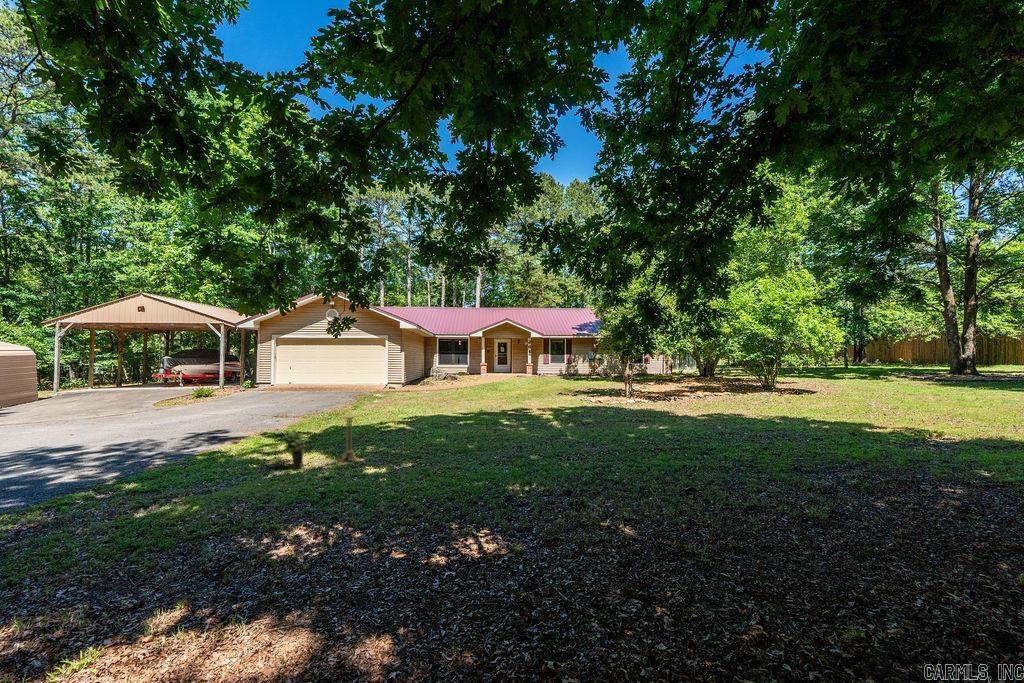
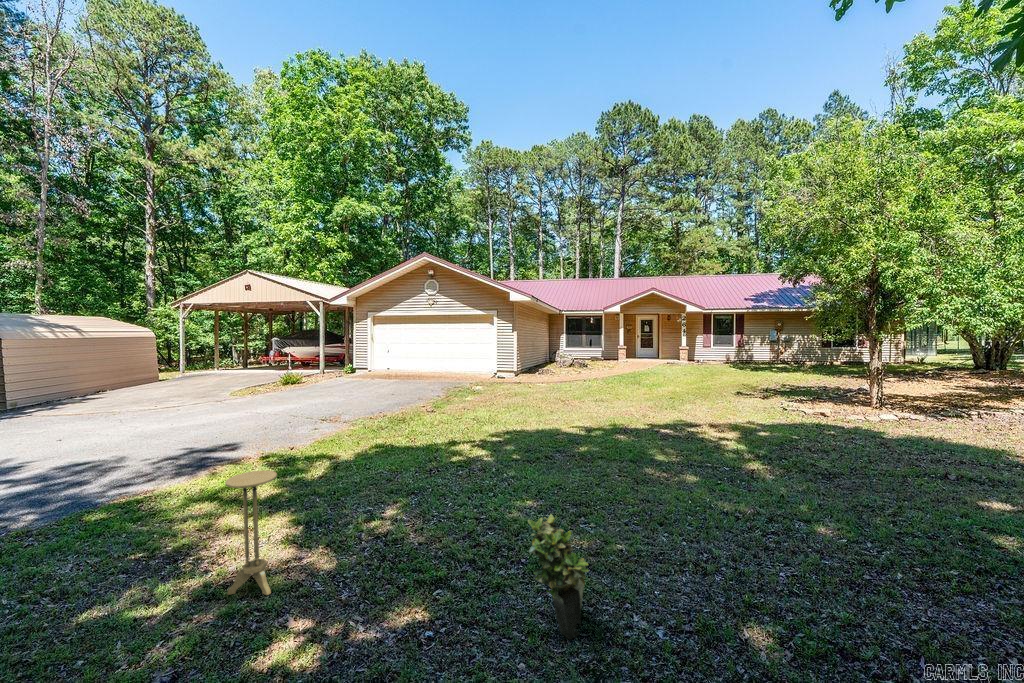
potted plant: present [283,429,306,469] -> present [528,515,588,639]

